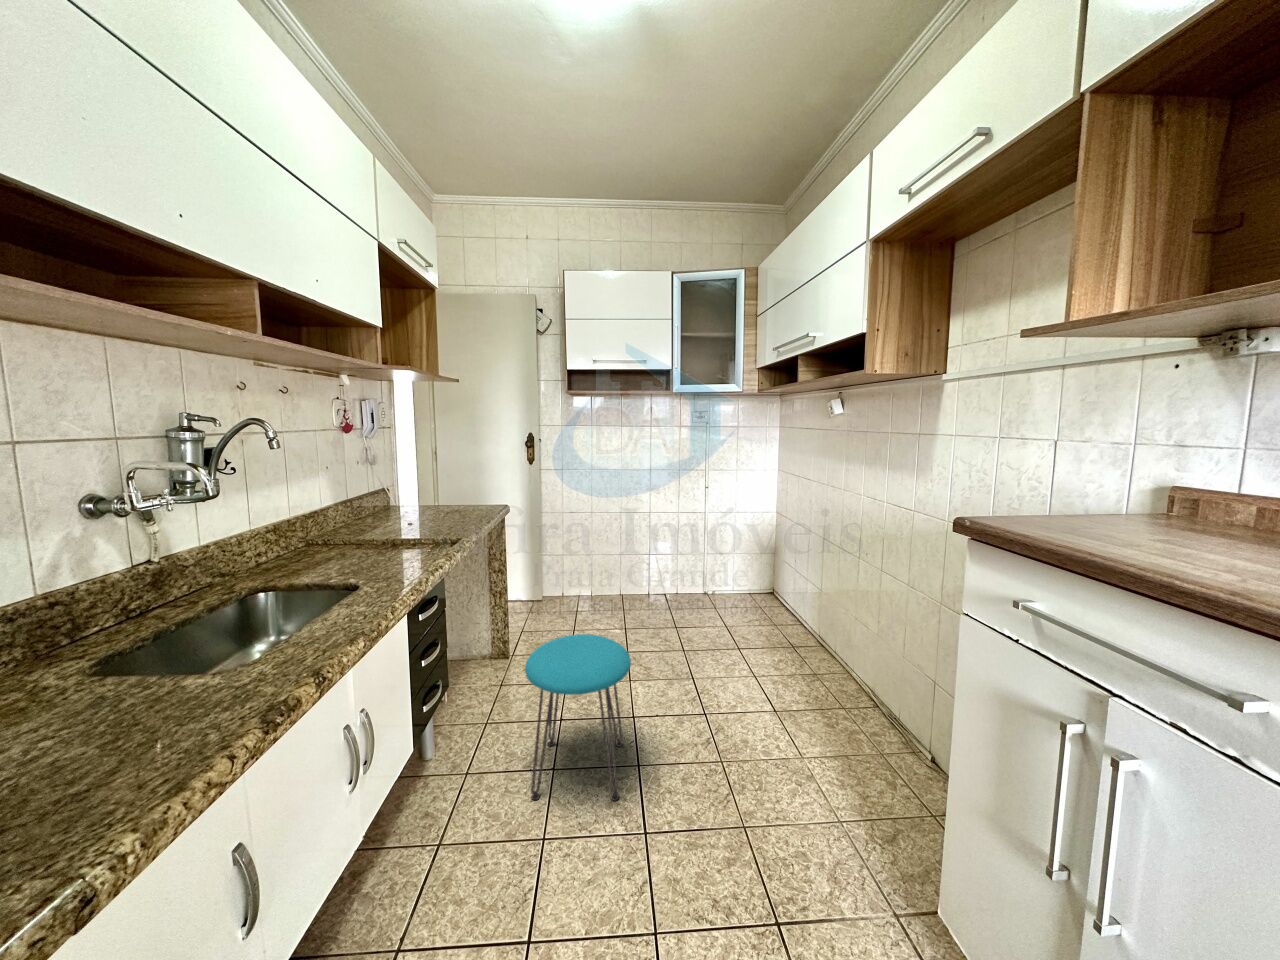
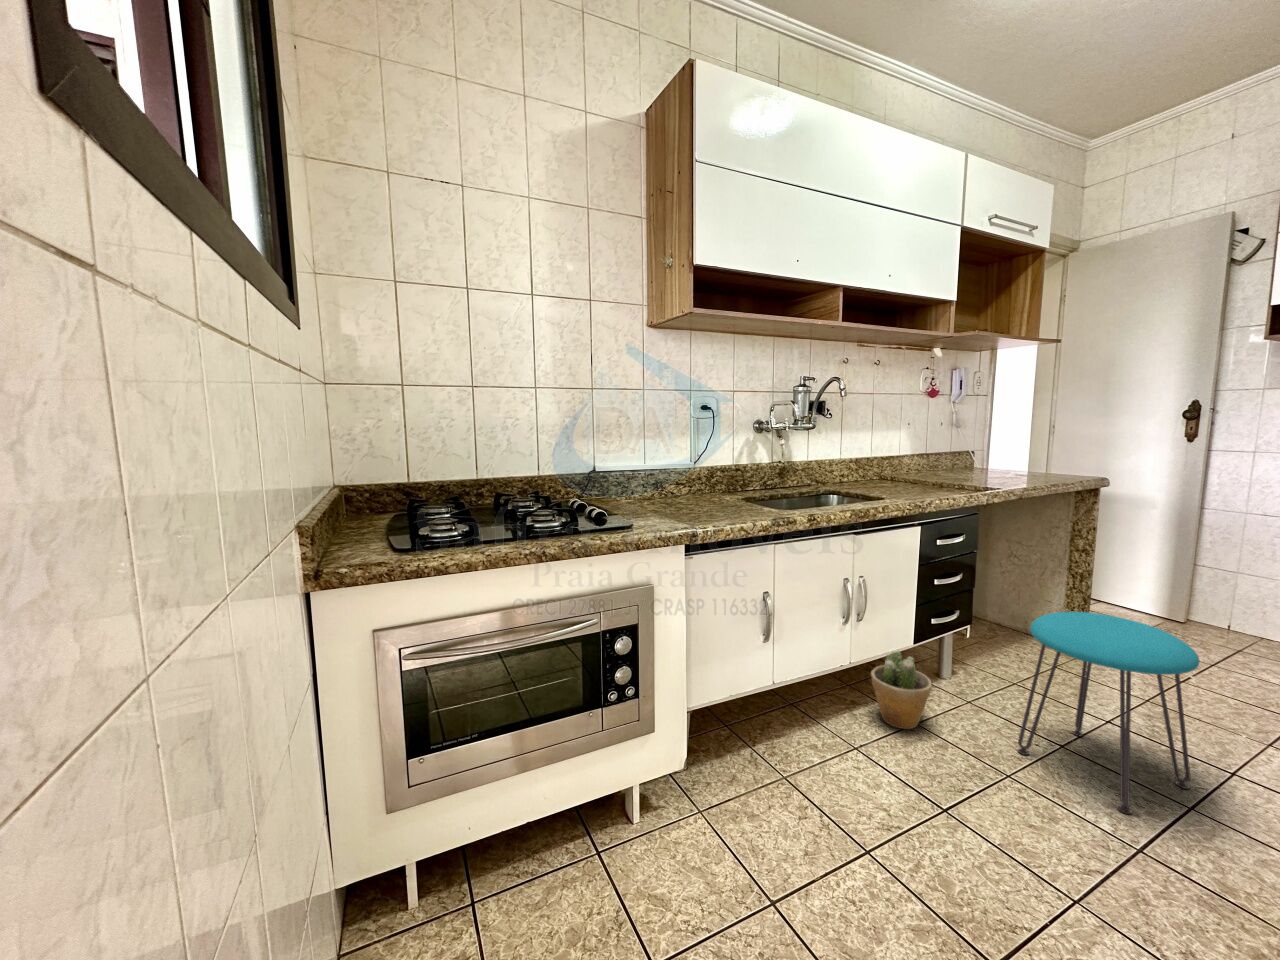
potted plant: none [379,771,453,874] -> present [871,651,931,729]

